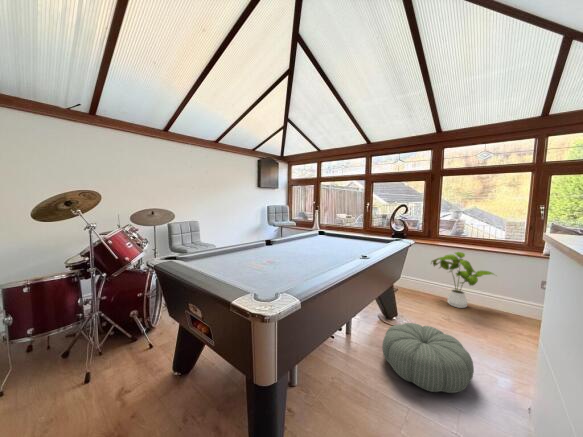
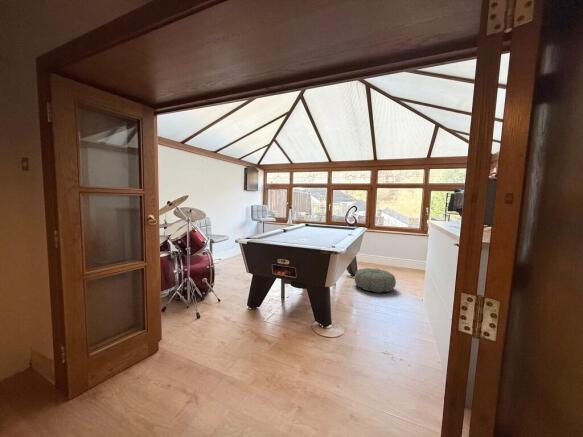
house plant: present [431,252,493,308] -> none [372,234,407,268]

